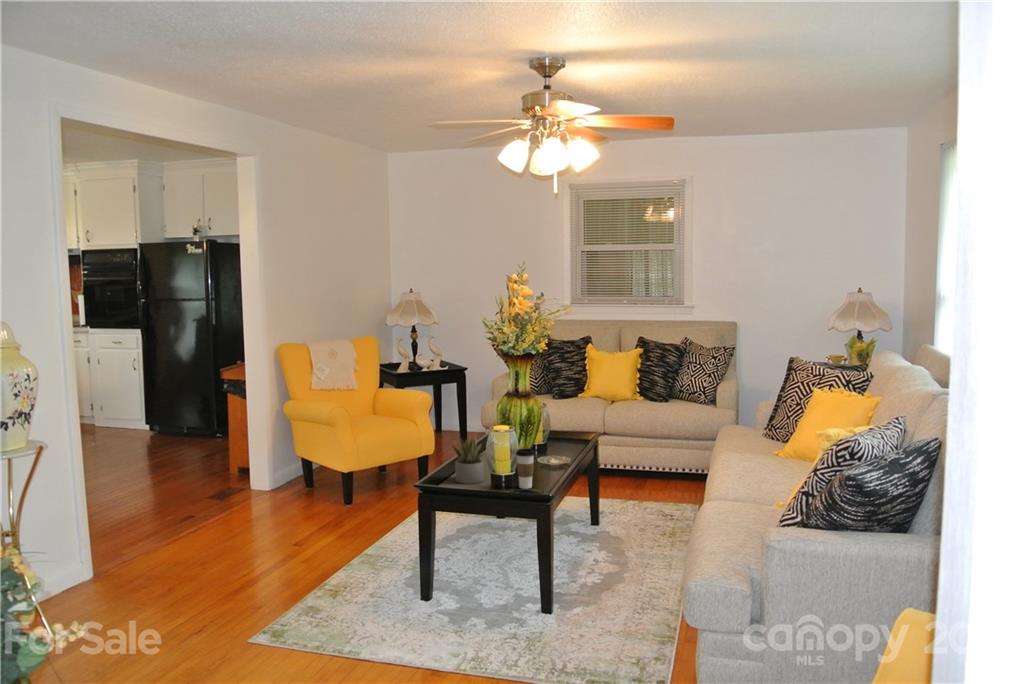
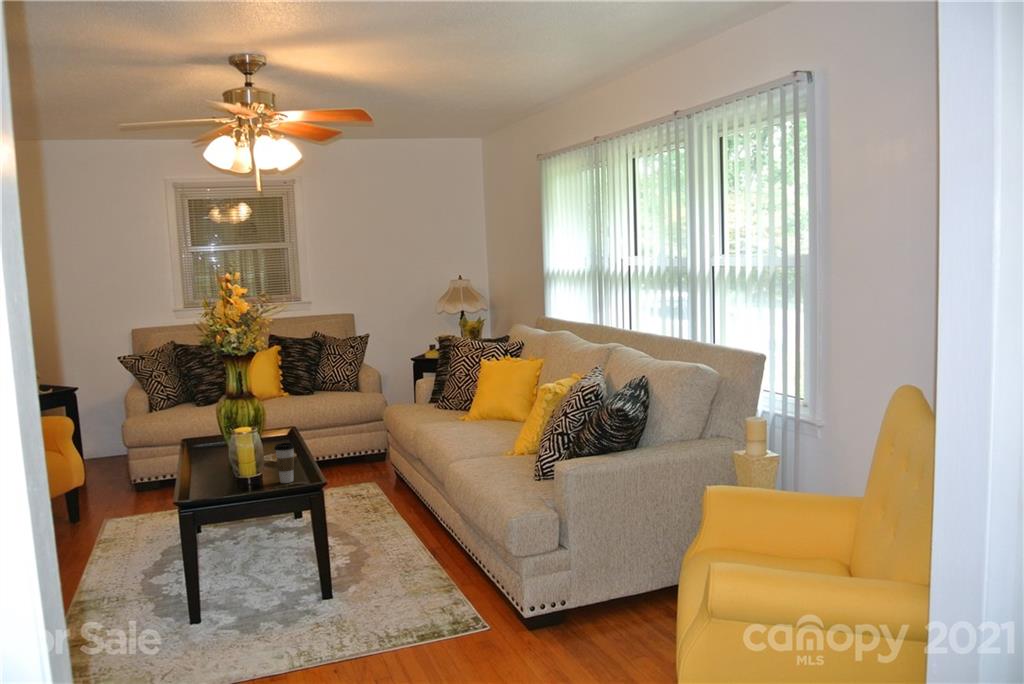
succulent plant: present [452,438,484,484] -> none [195,439,235,492]

